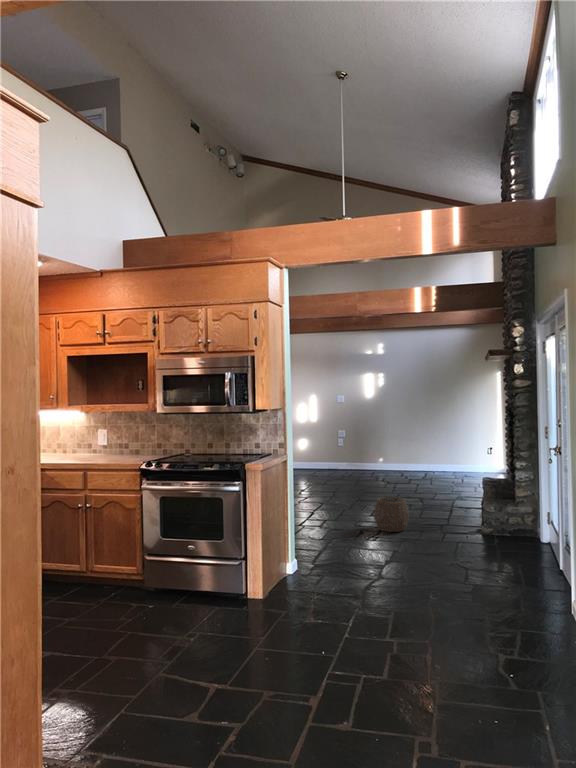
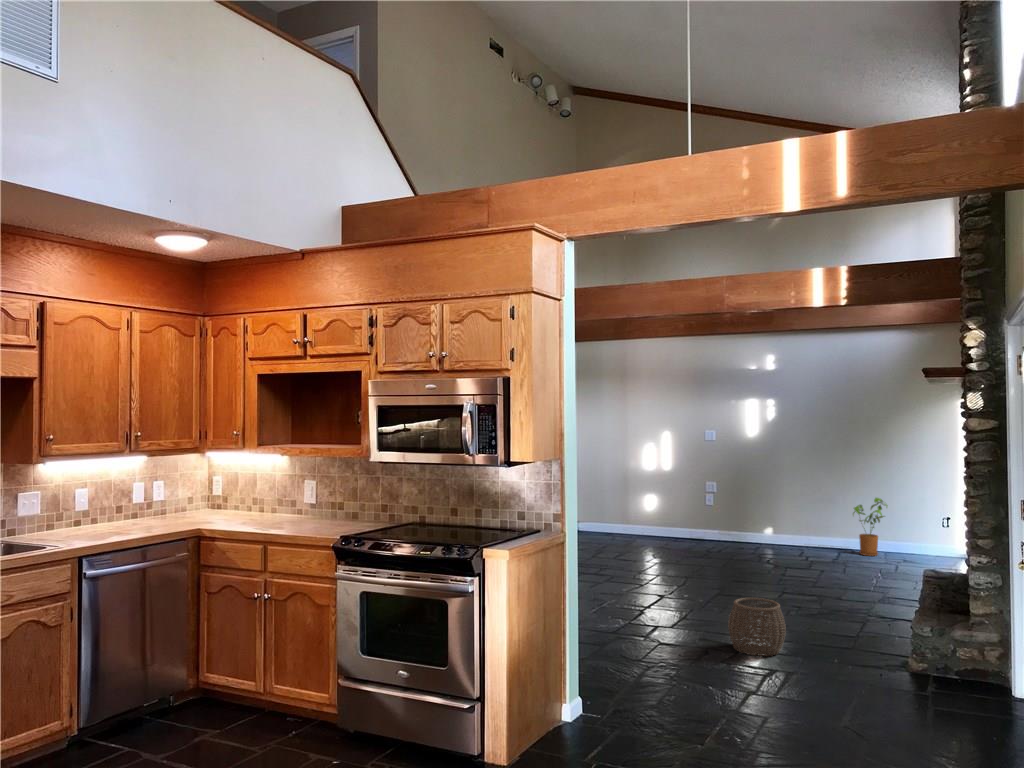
house plant: none [434,436,456,474] -> present [853,498,888,556]

